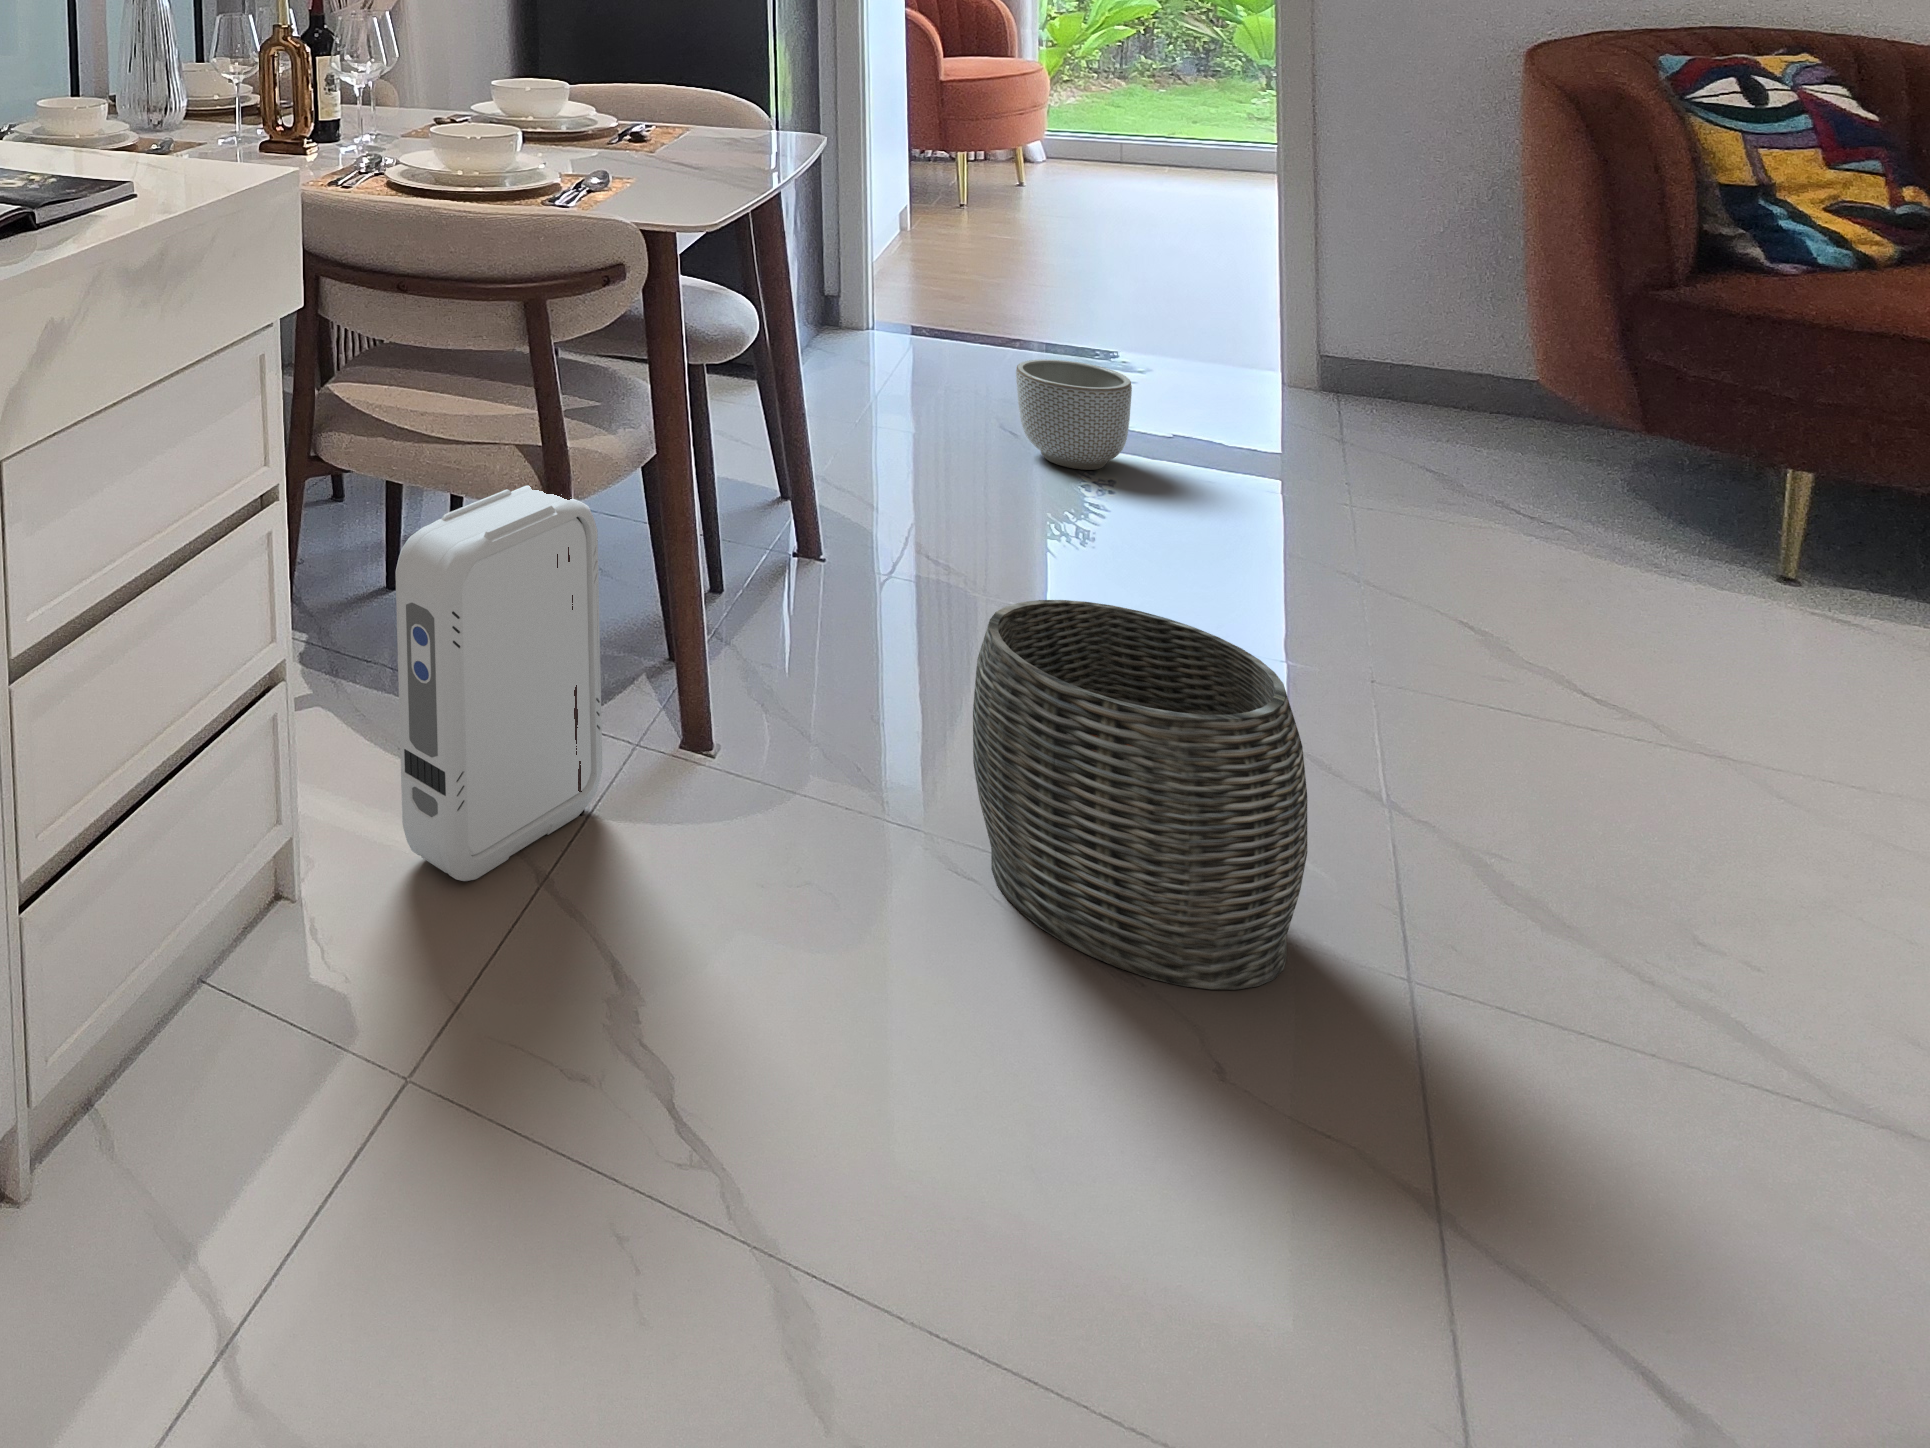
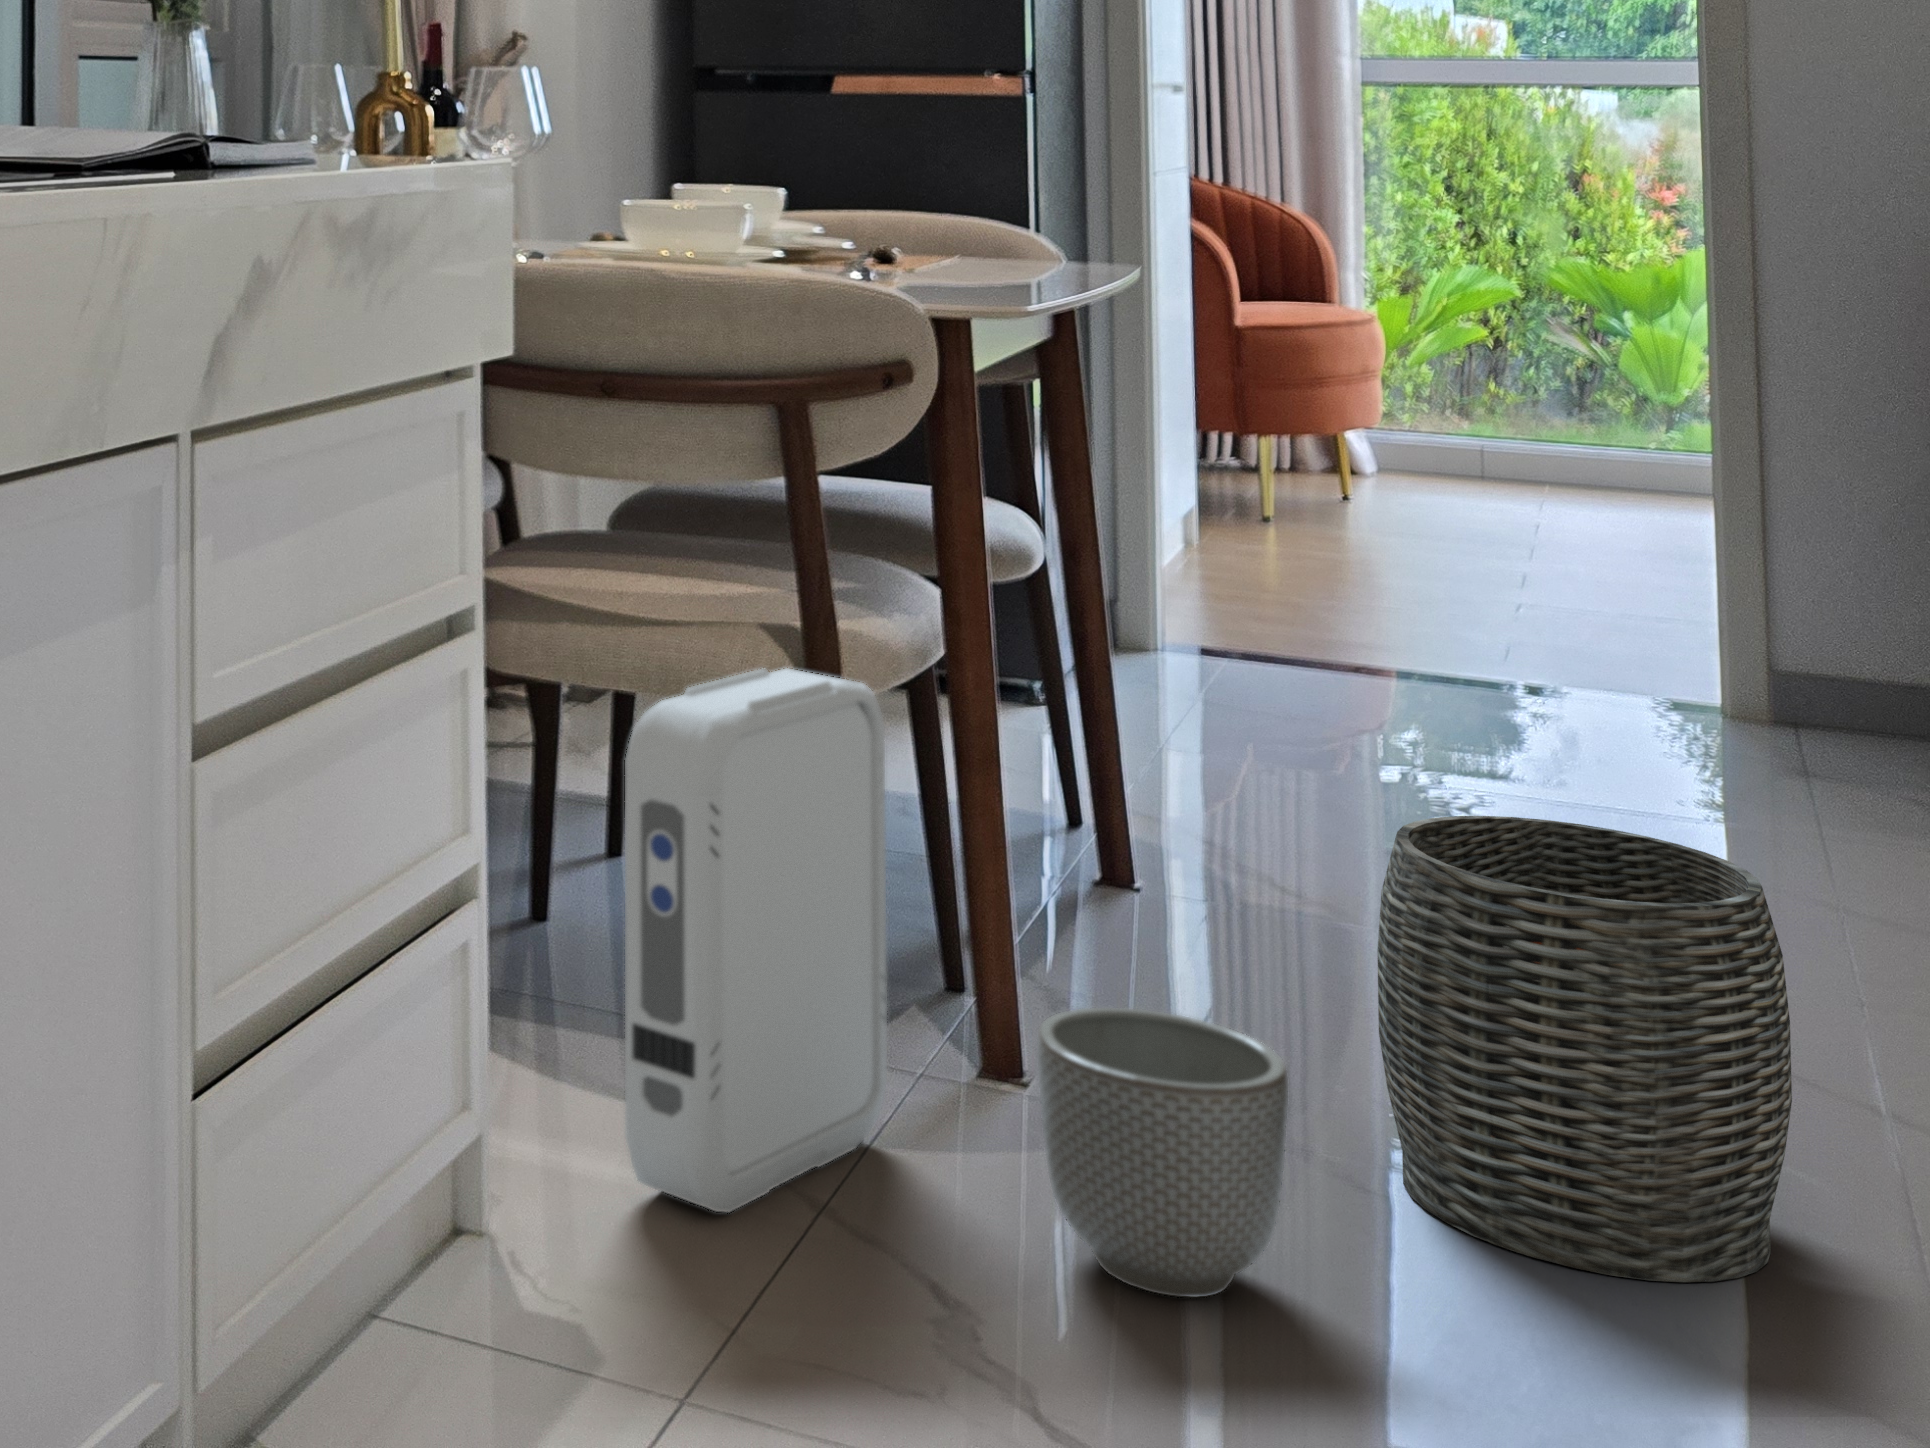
planter: present [1016,359,1132,470] -> present [1037,1008,1288,1297]

